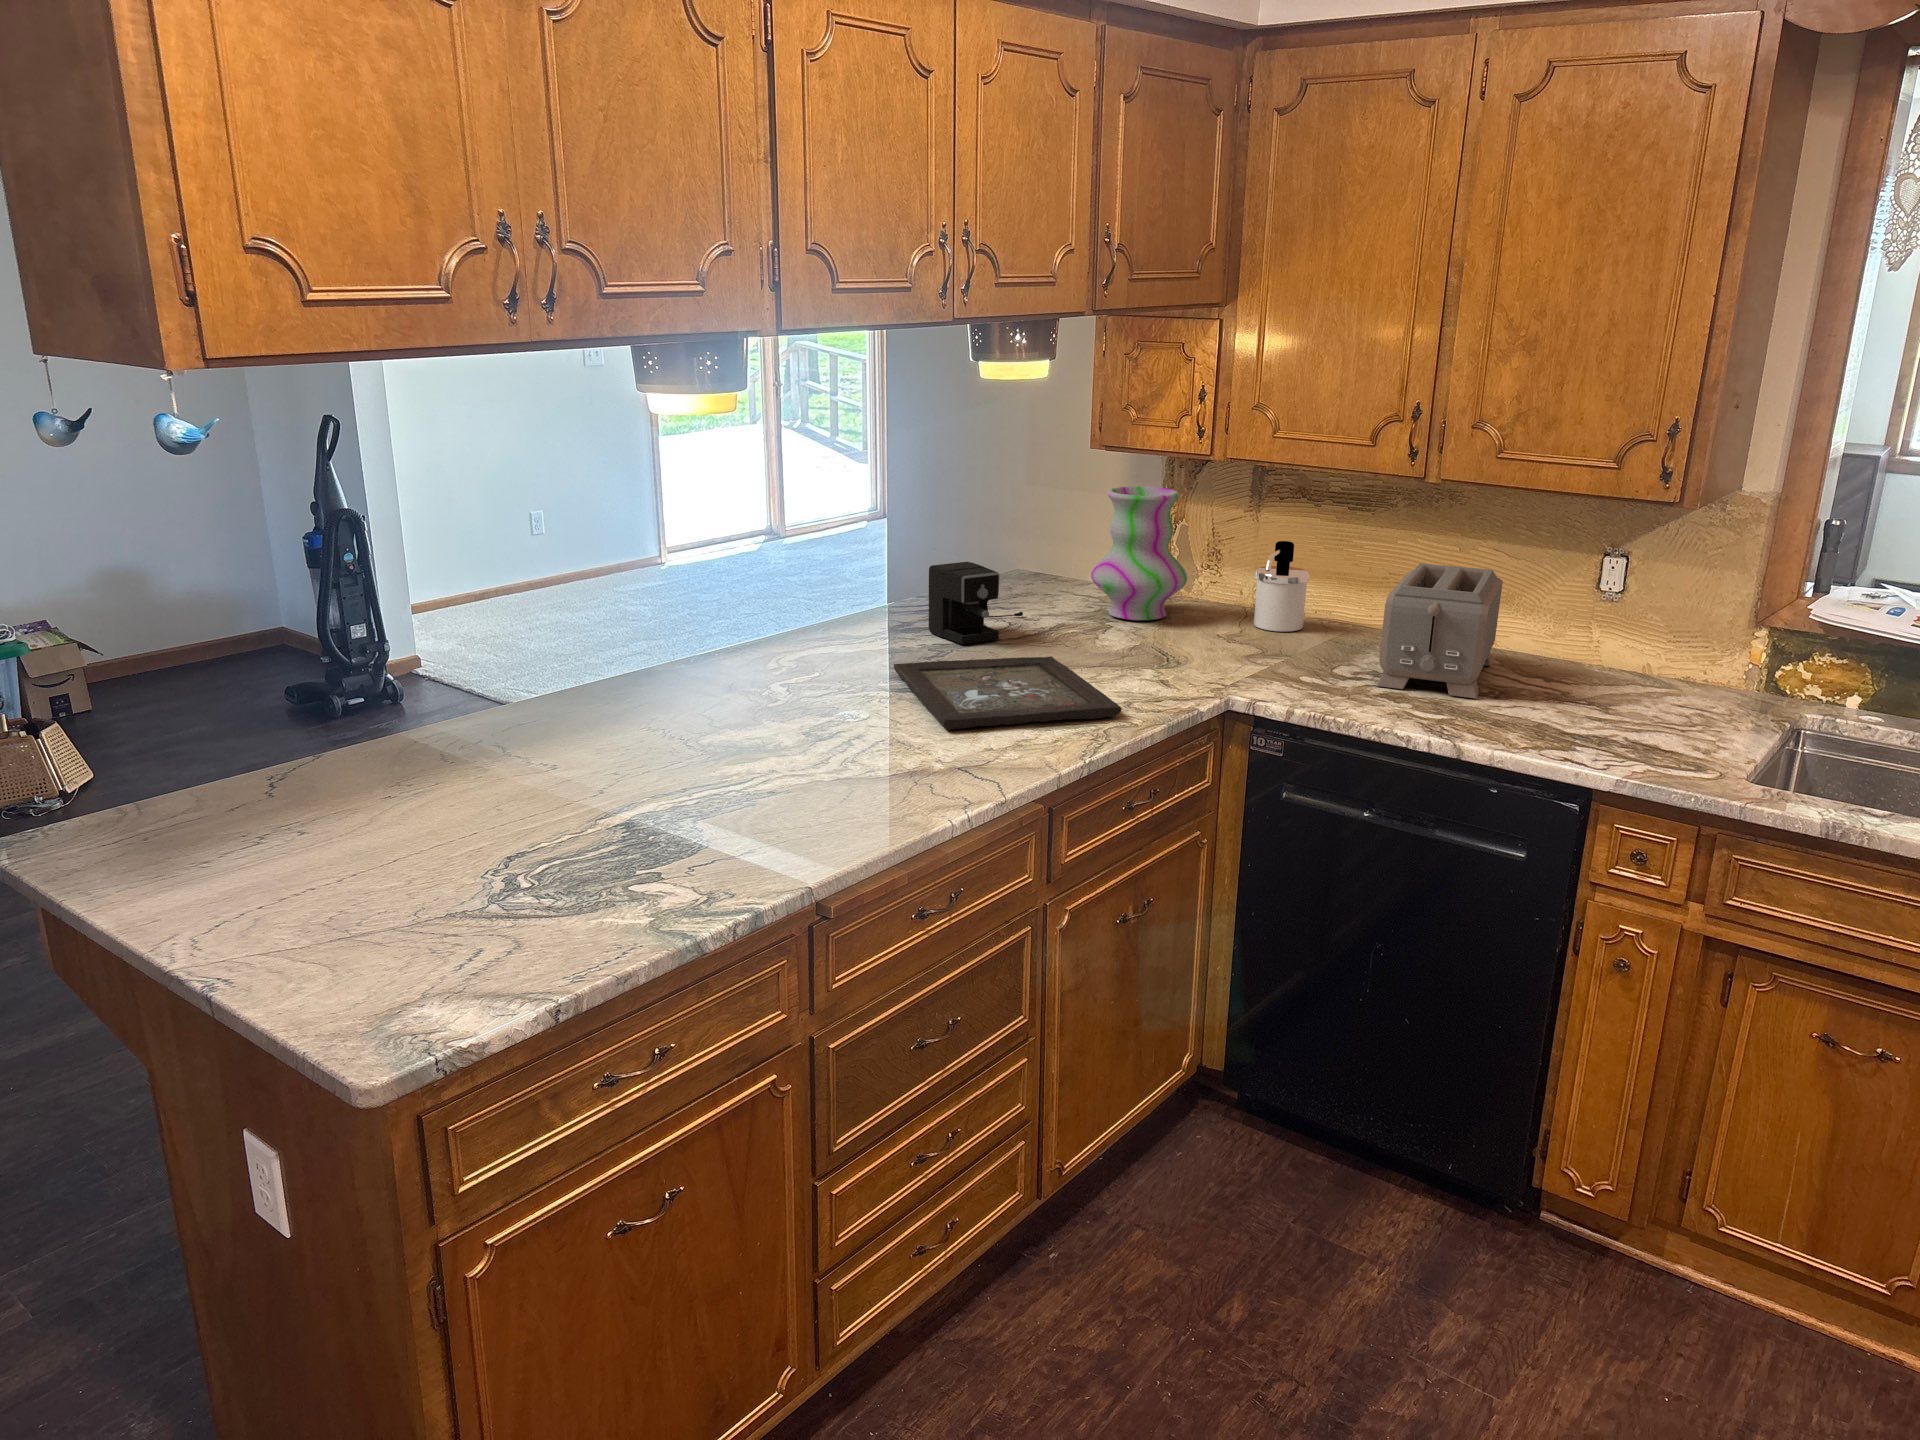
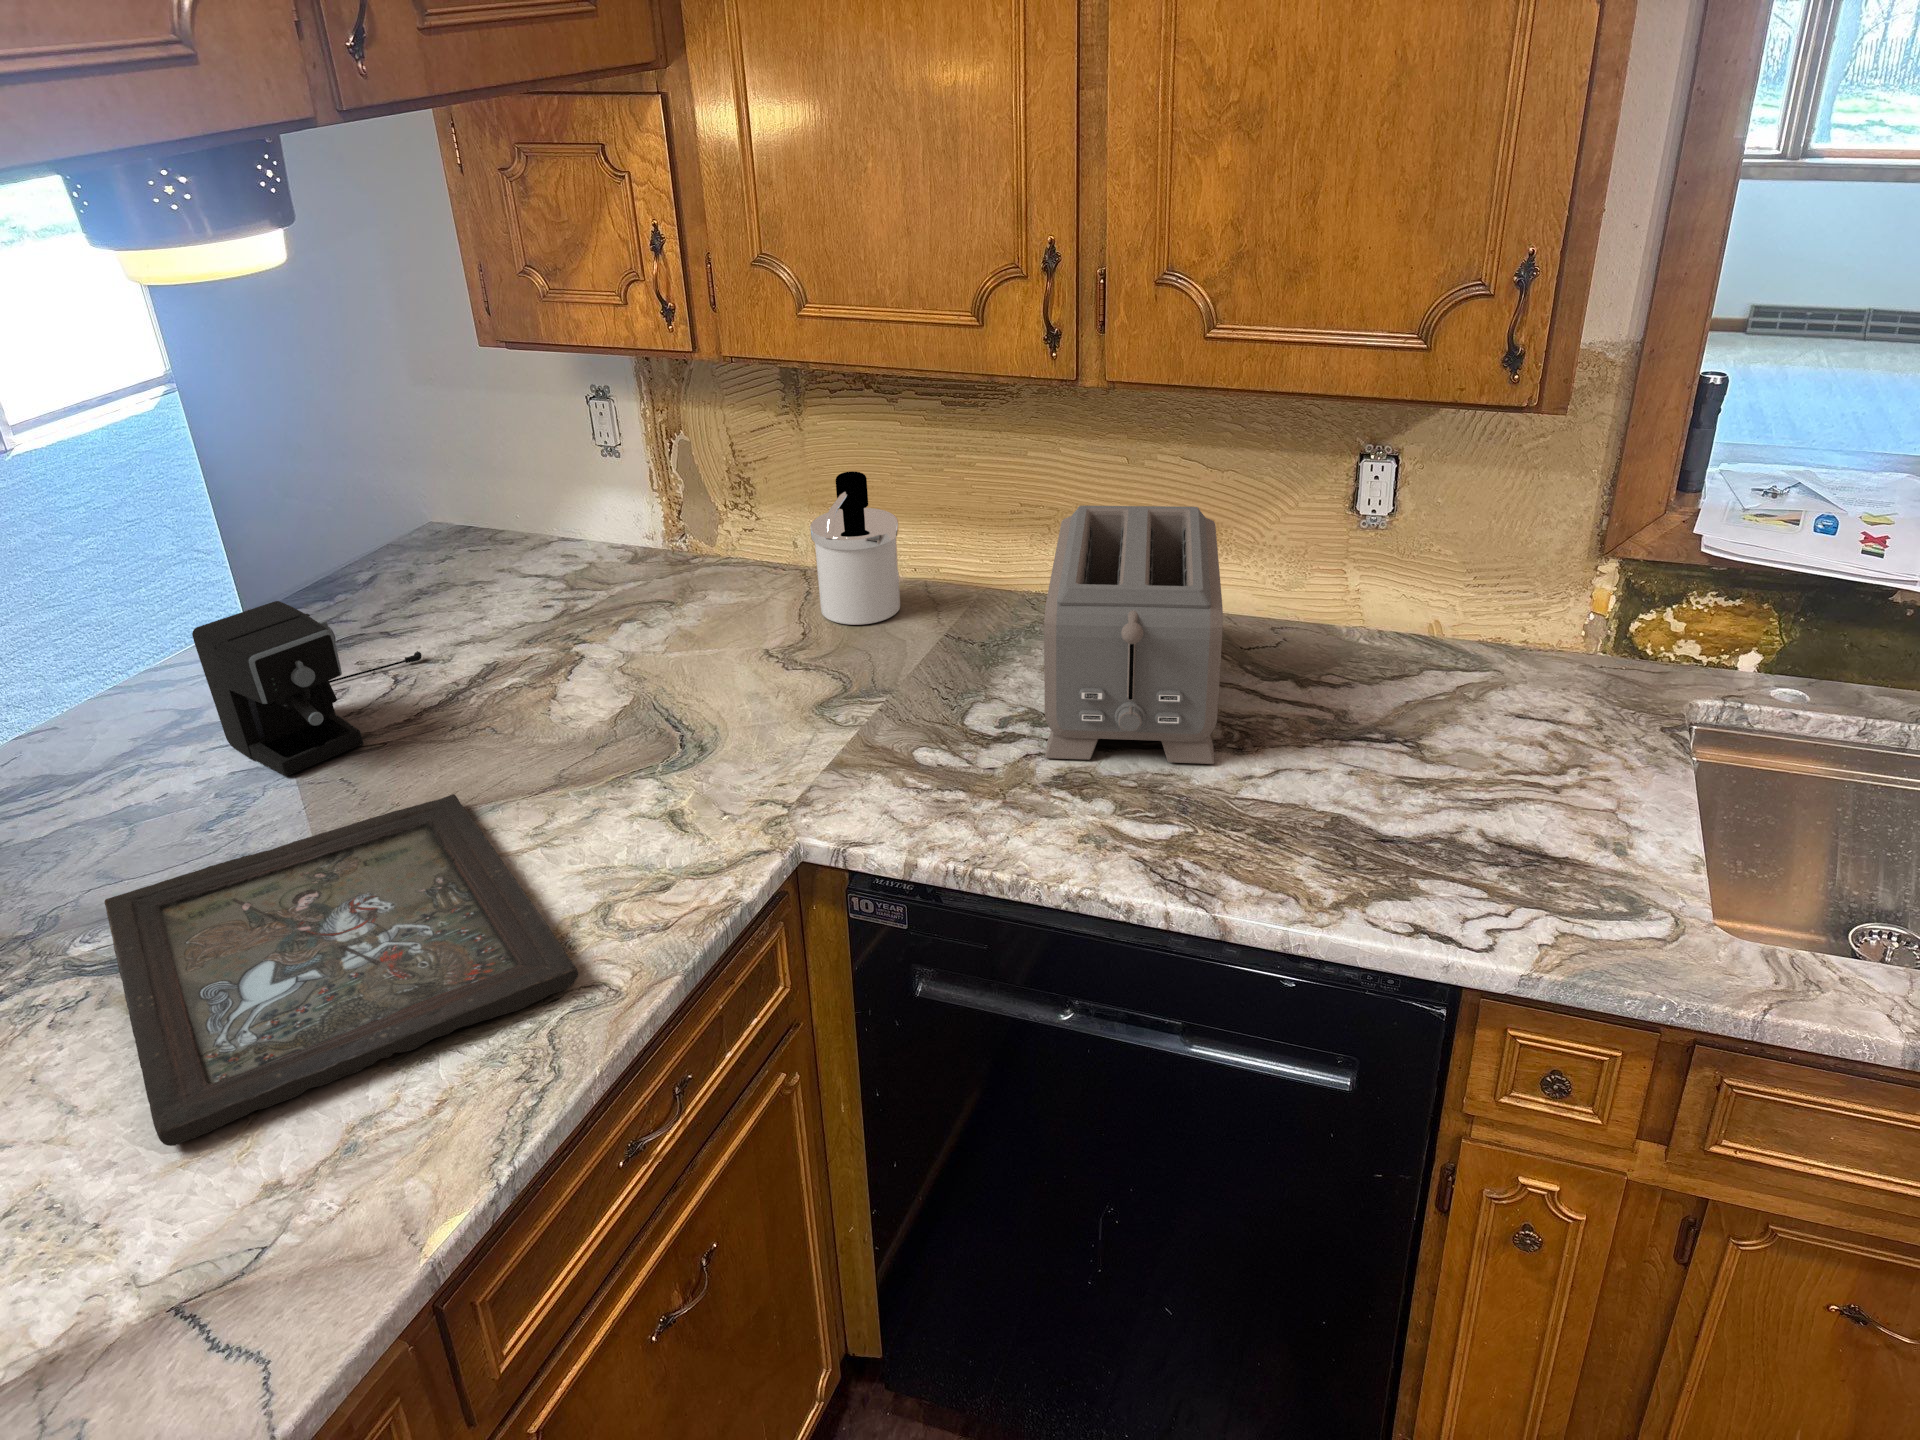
vase: present [1091,486,1188,620] -> none [528,398,700,638]

